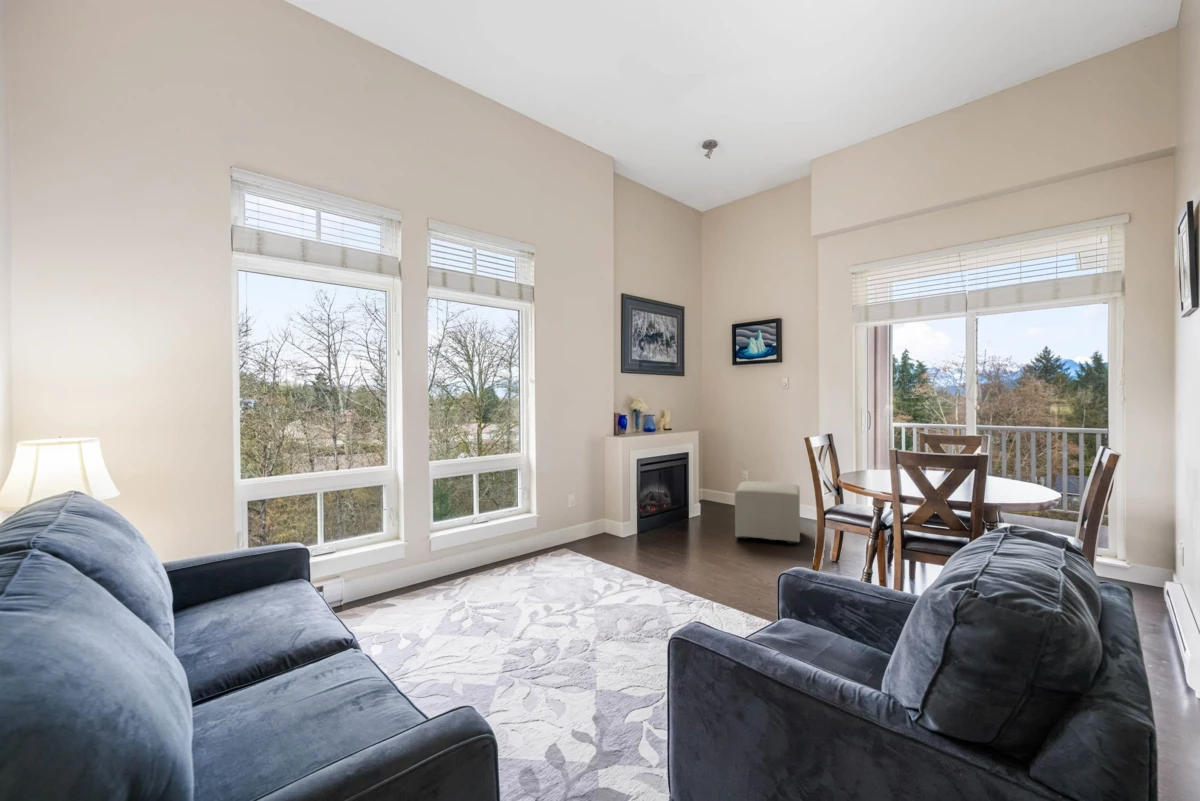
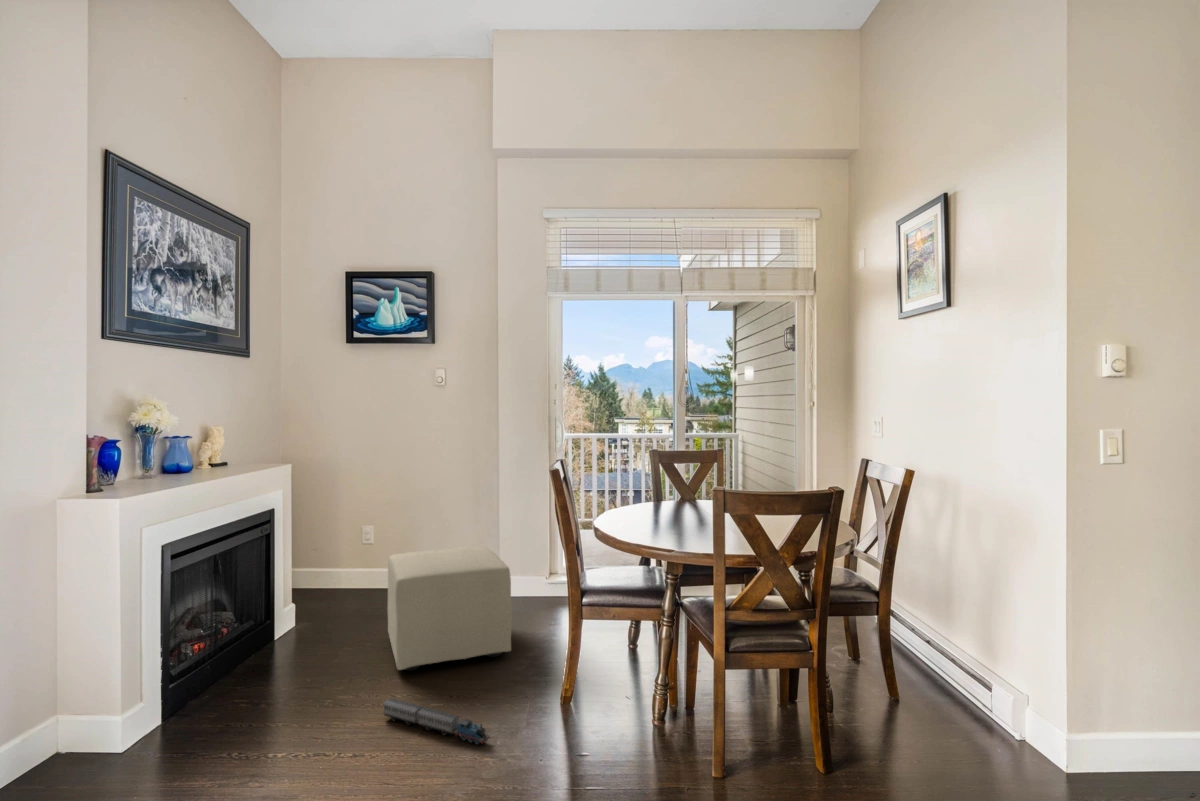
toy train: none [719,543,761,569] -> present [383,699,490,744]

